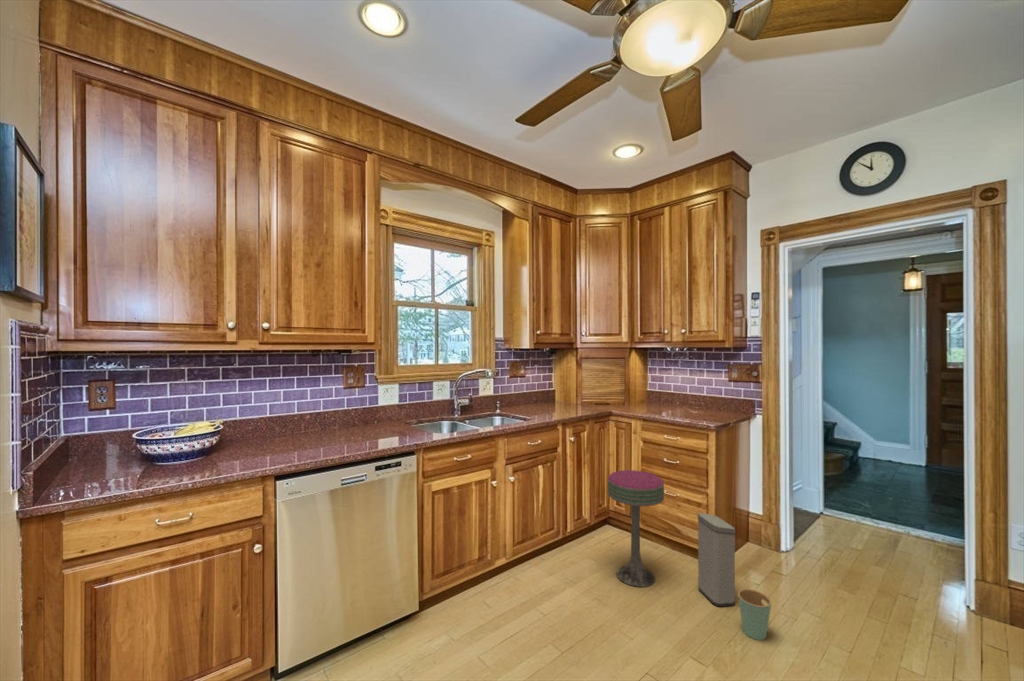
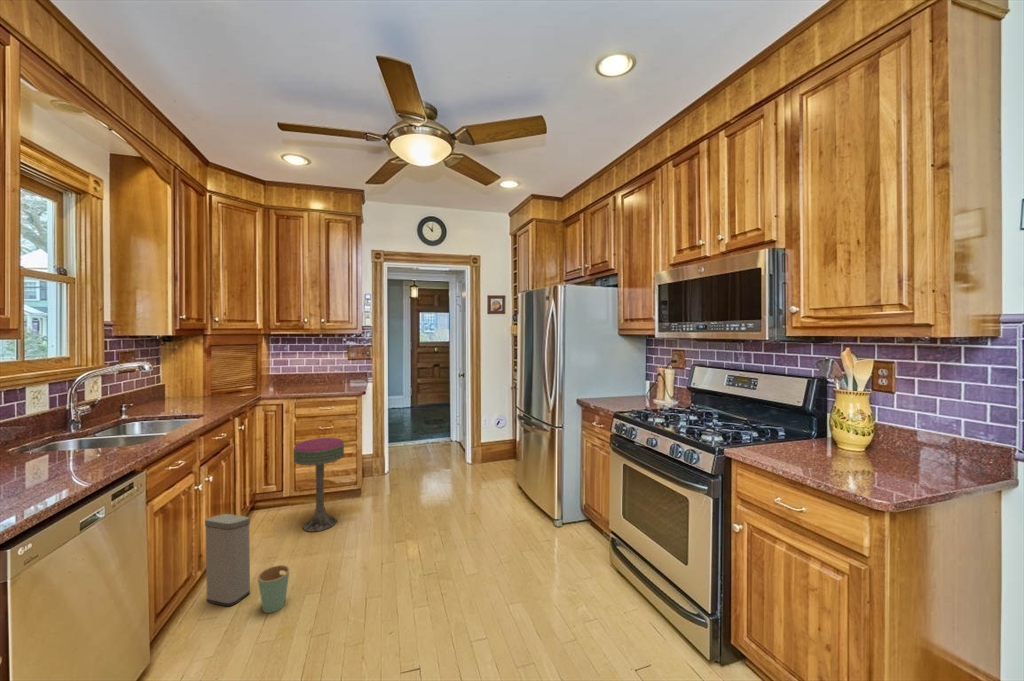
trash can: present [698,513,771,640] -> present [205,514,289,613]

